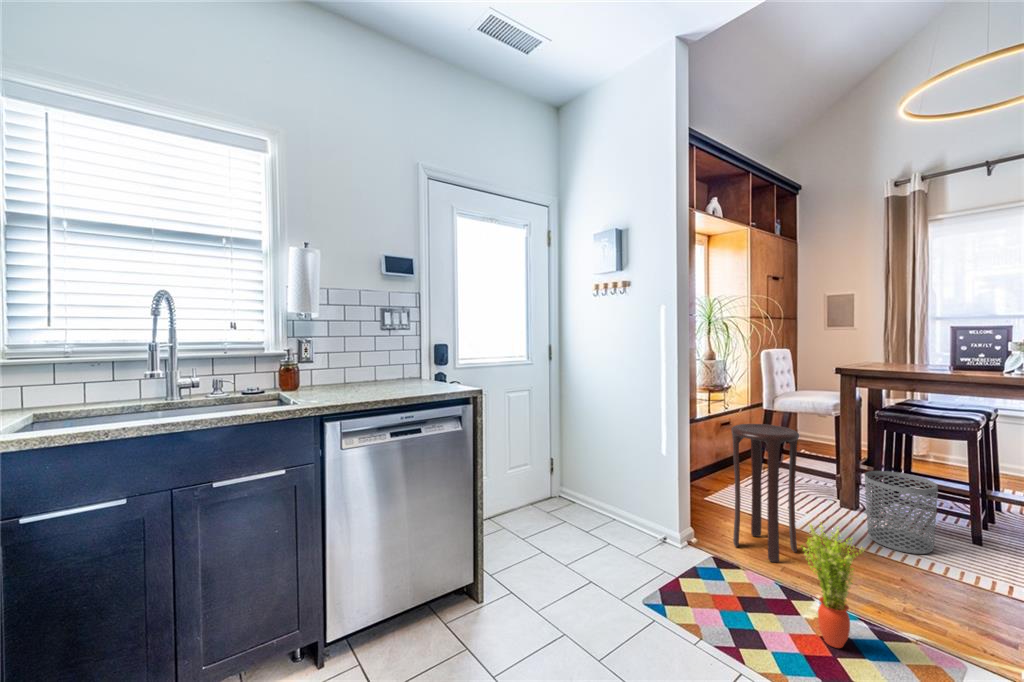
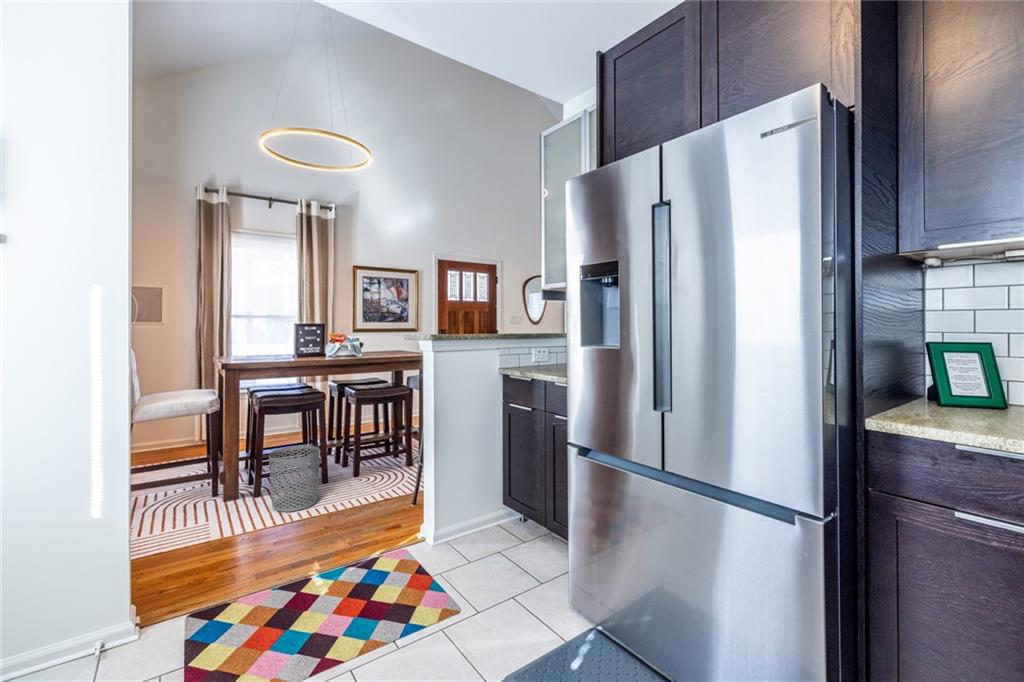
stool: present [731,424,799,562] -> none [177,431,258,589]
potted plant: present [802,523,865,648] -> none [339,494,377,597]

